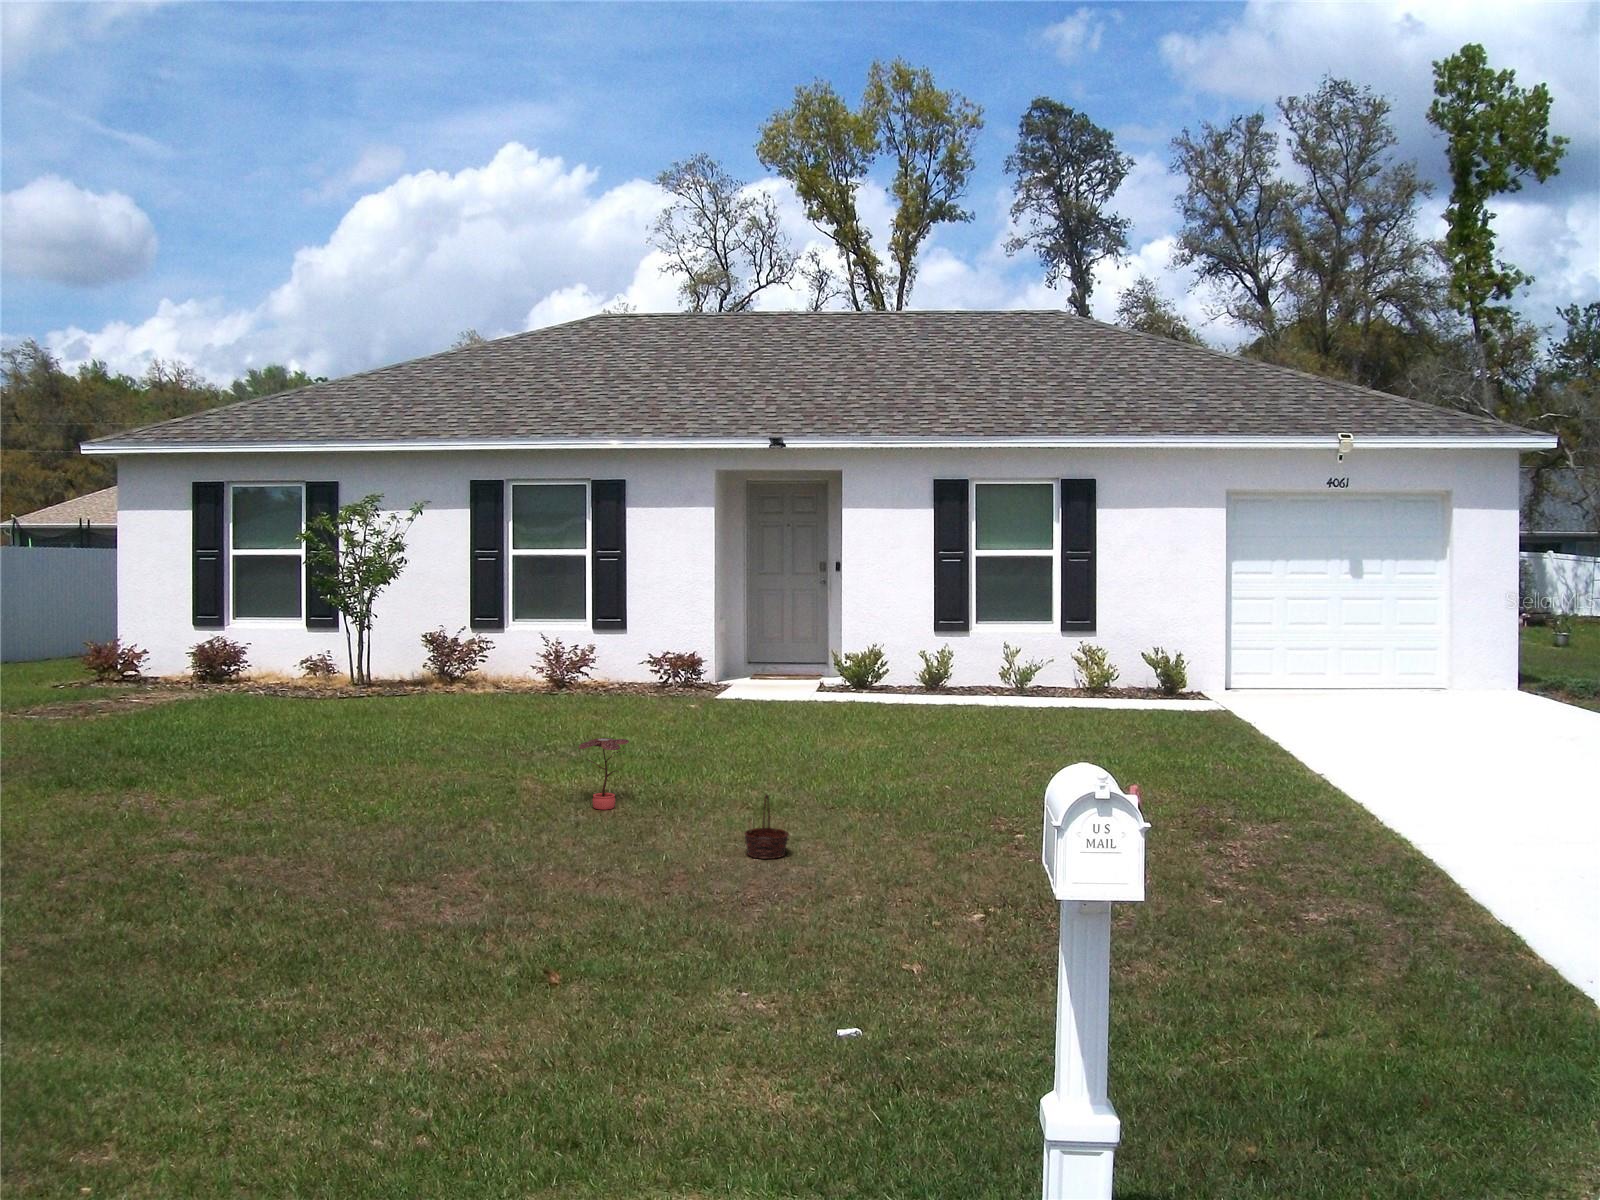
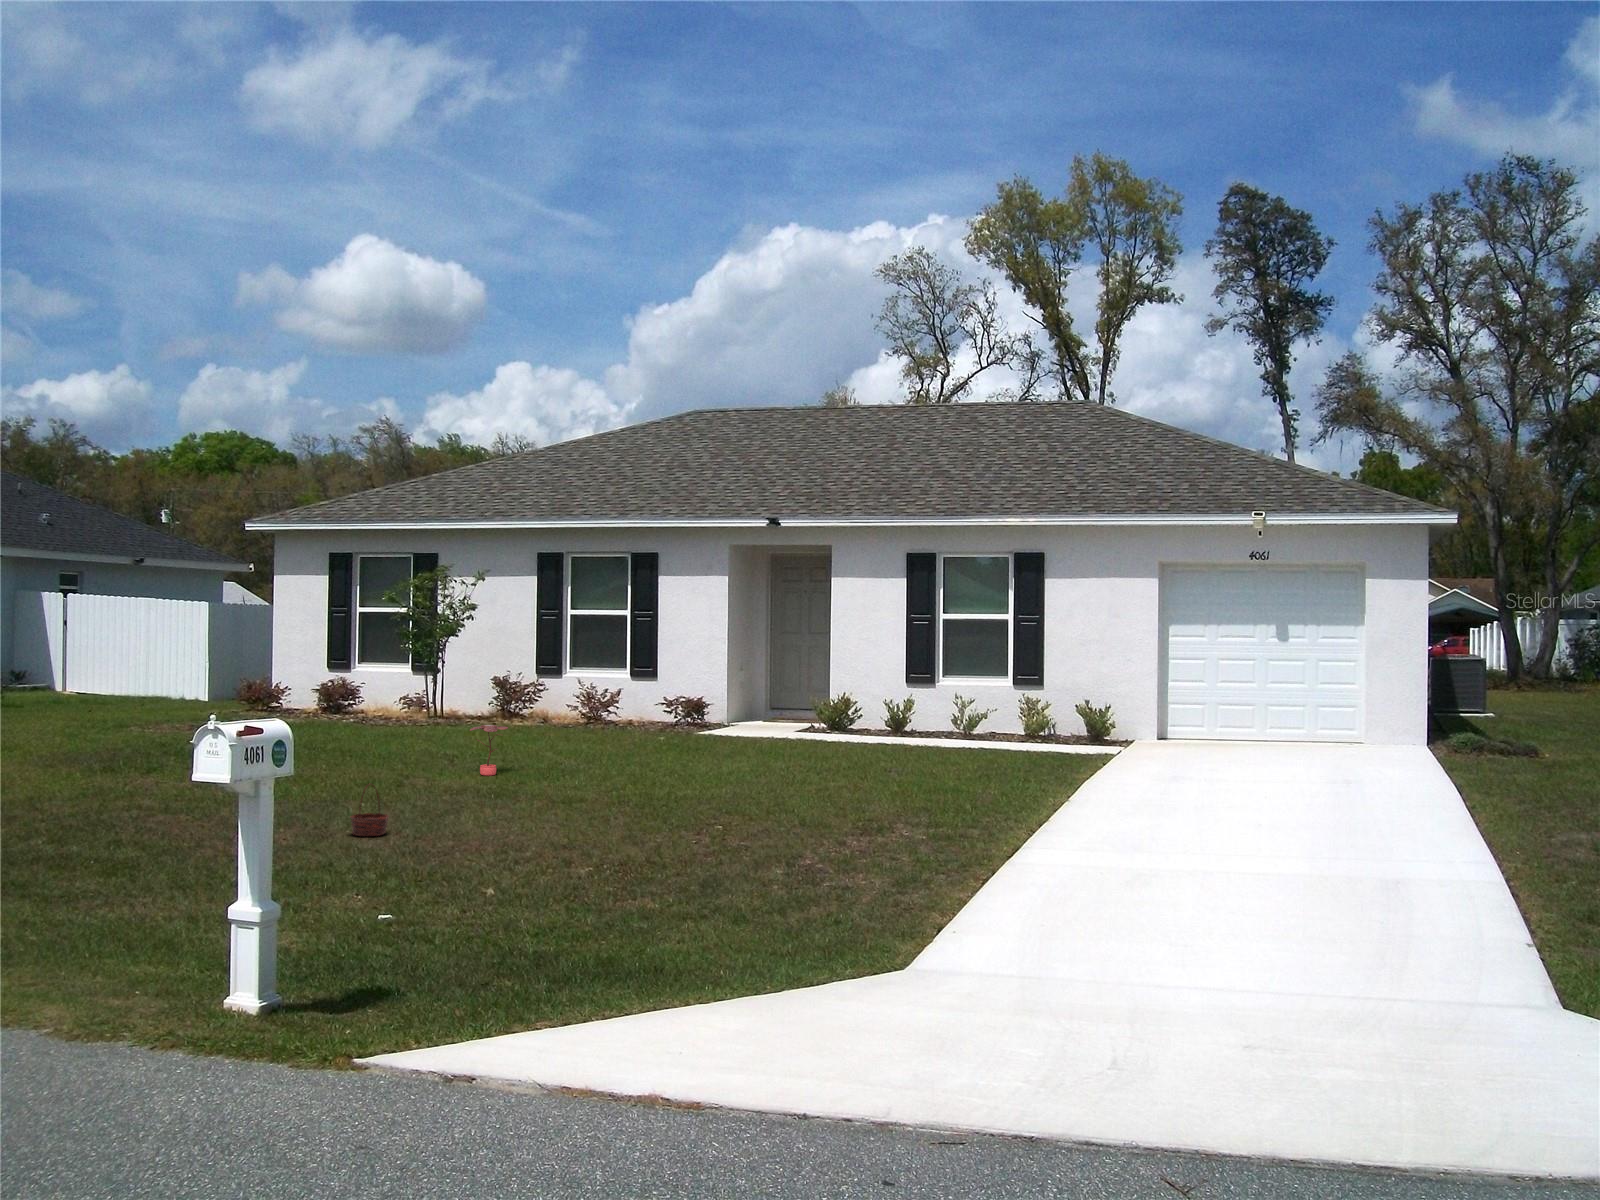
basket: present [744,794,789,859] -> present [351,785,388,836]

